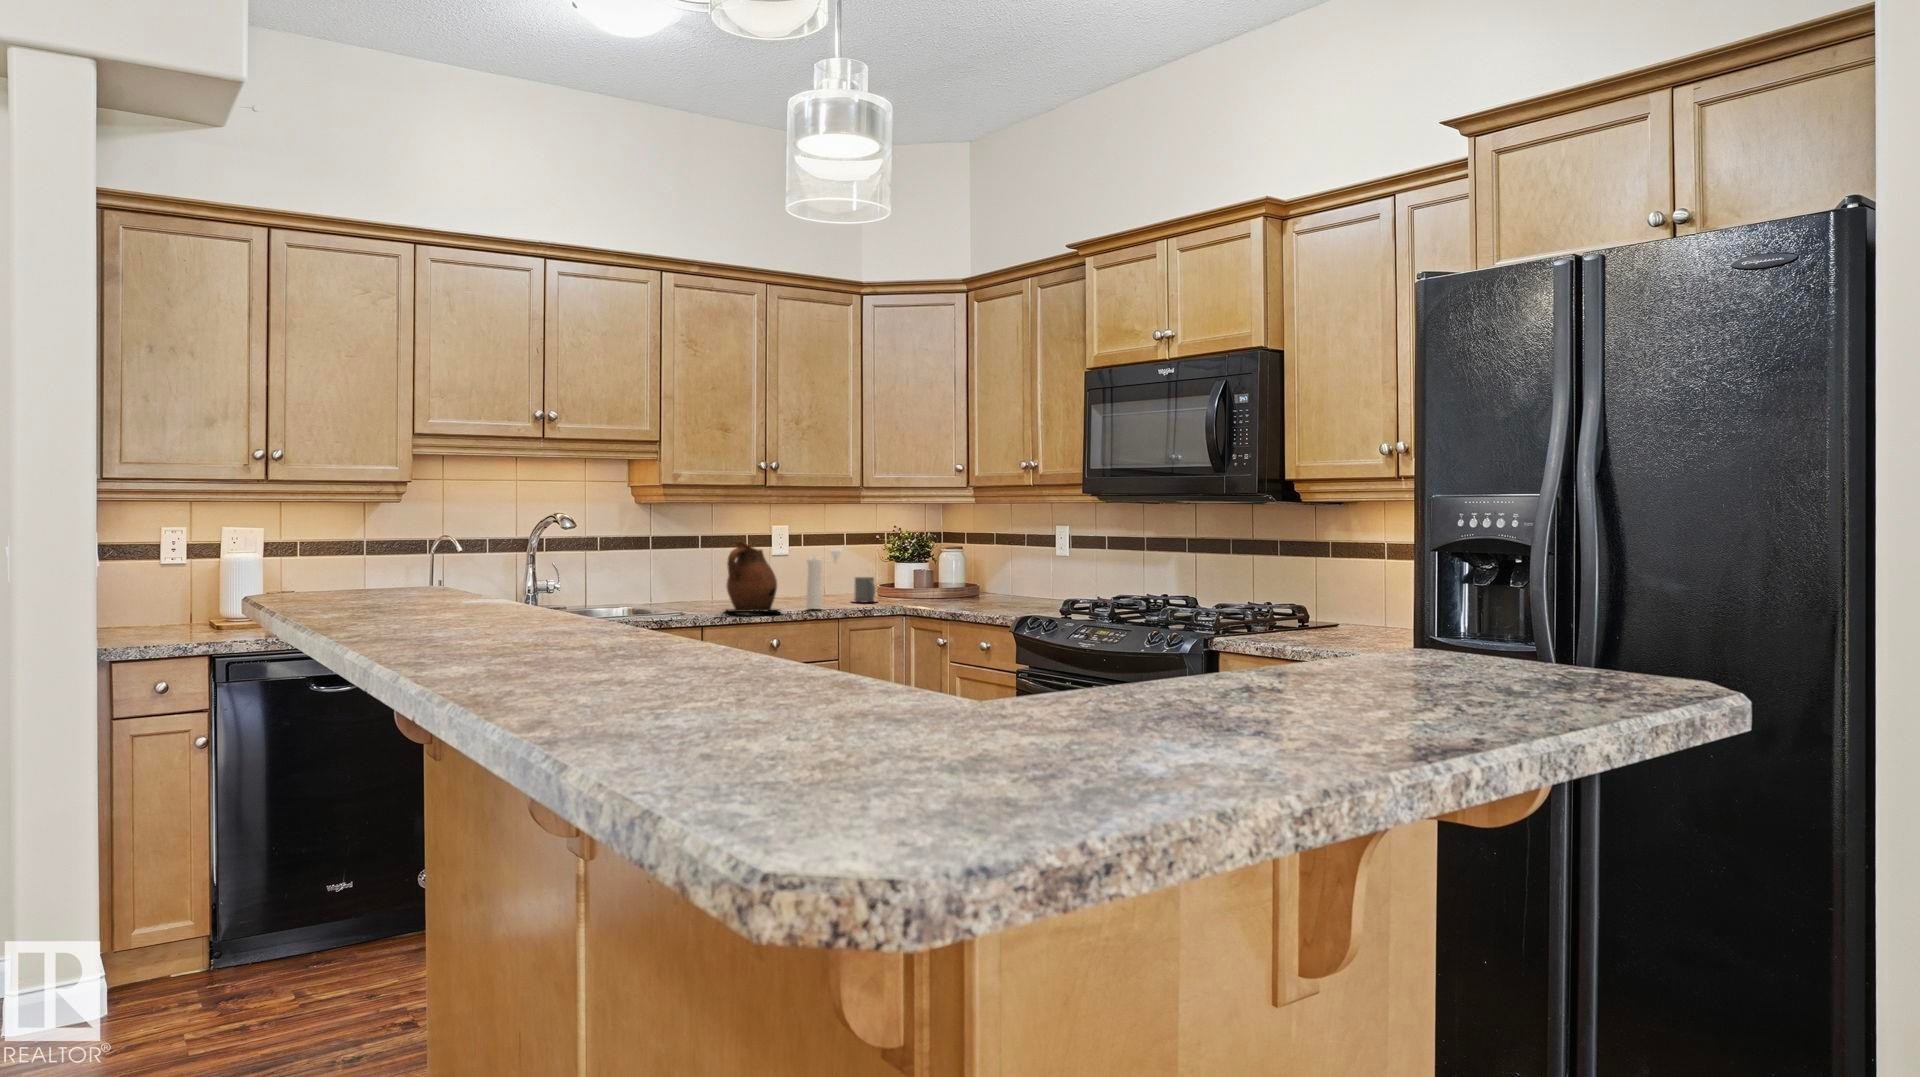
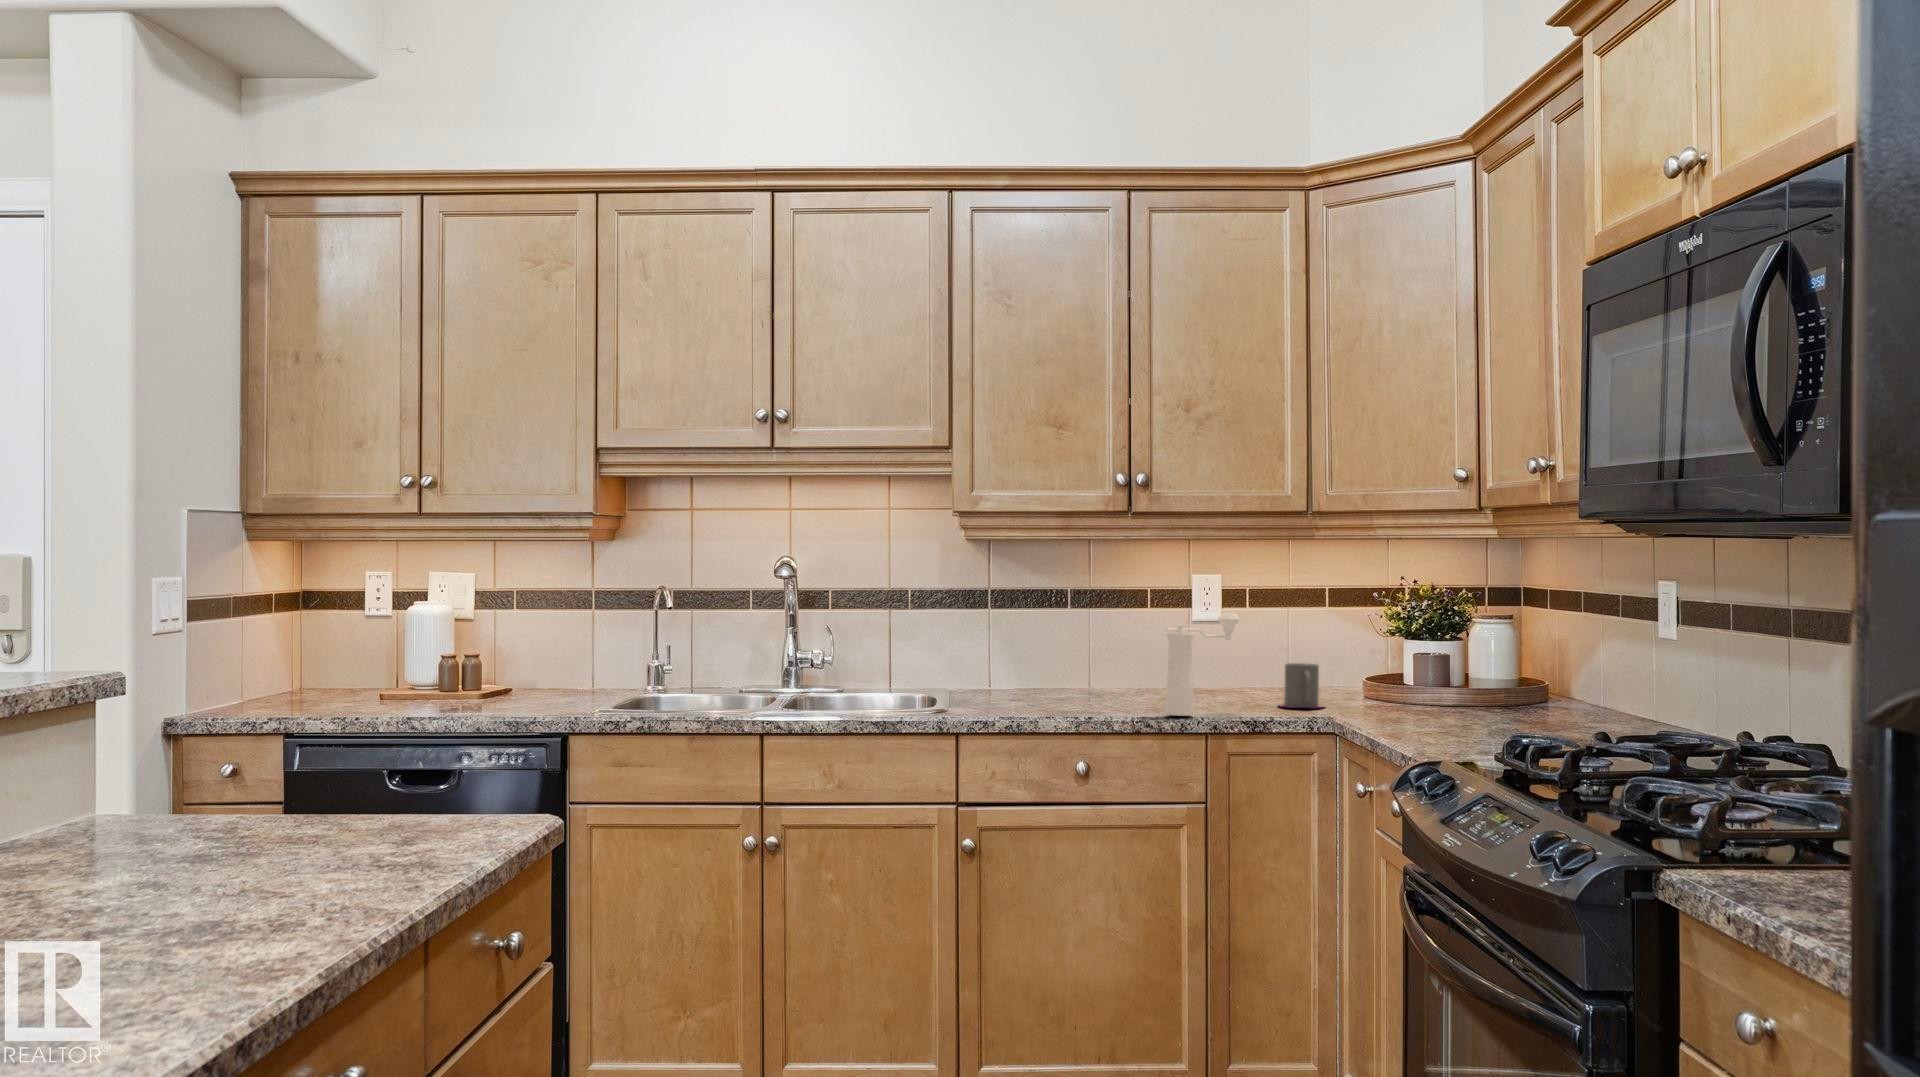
ceramic pitcher: present [725,541,780,612] -> none [1022,600,1122,719]

